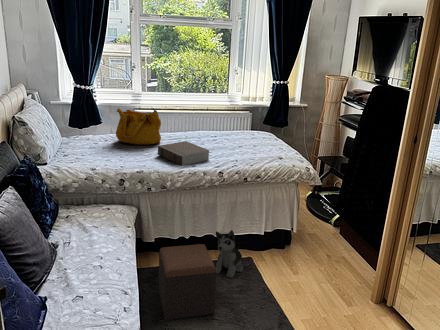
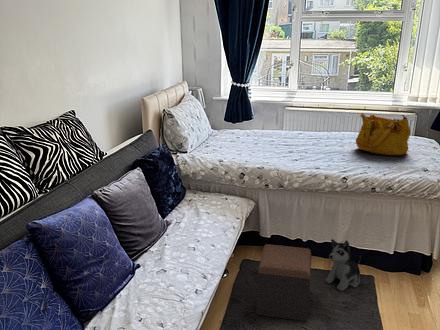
handbag: present [116,108,161,145] -> present [356,113,411,156]
book: present [158,141,209,166] -> none [288,142,340,166]

